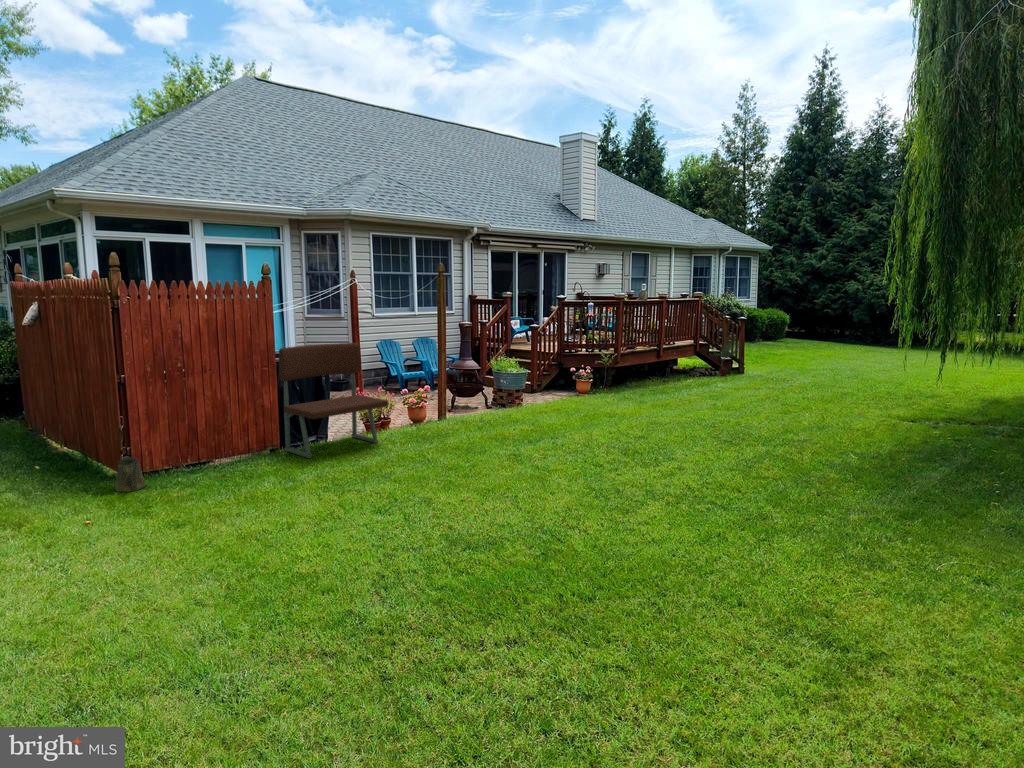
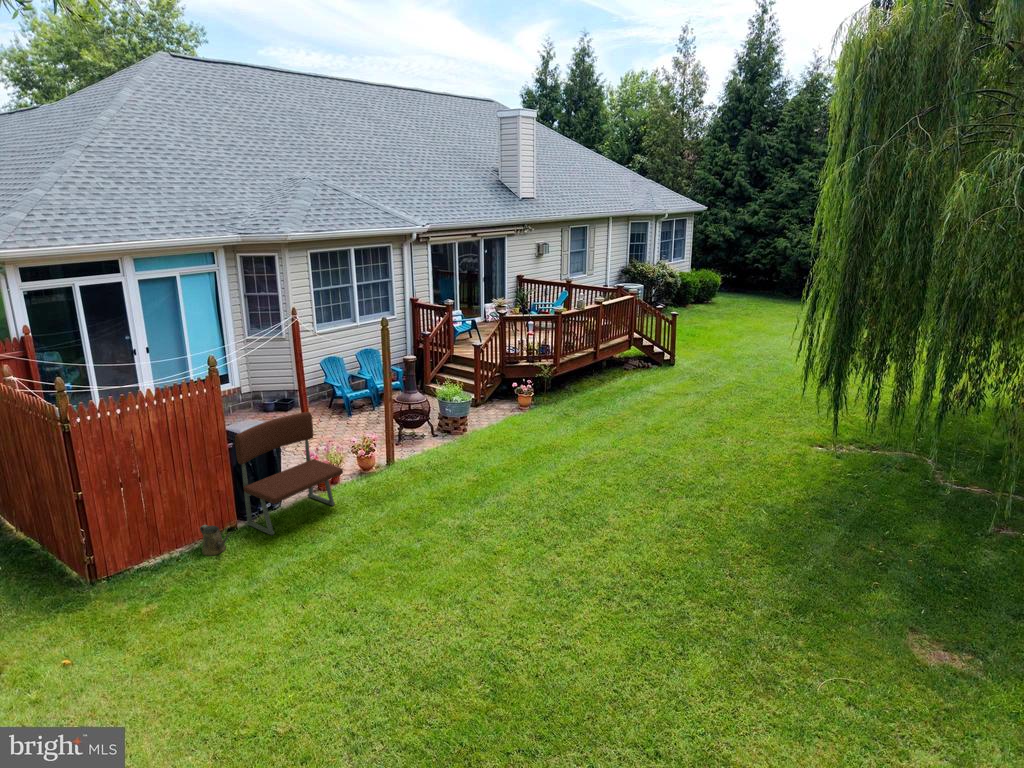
potted tree: present [710,340,740,376] -> none [642,331,674,368]
watering can: present [115,457,146,492] -> present [200,525,231,556]

